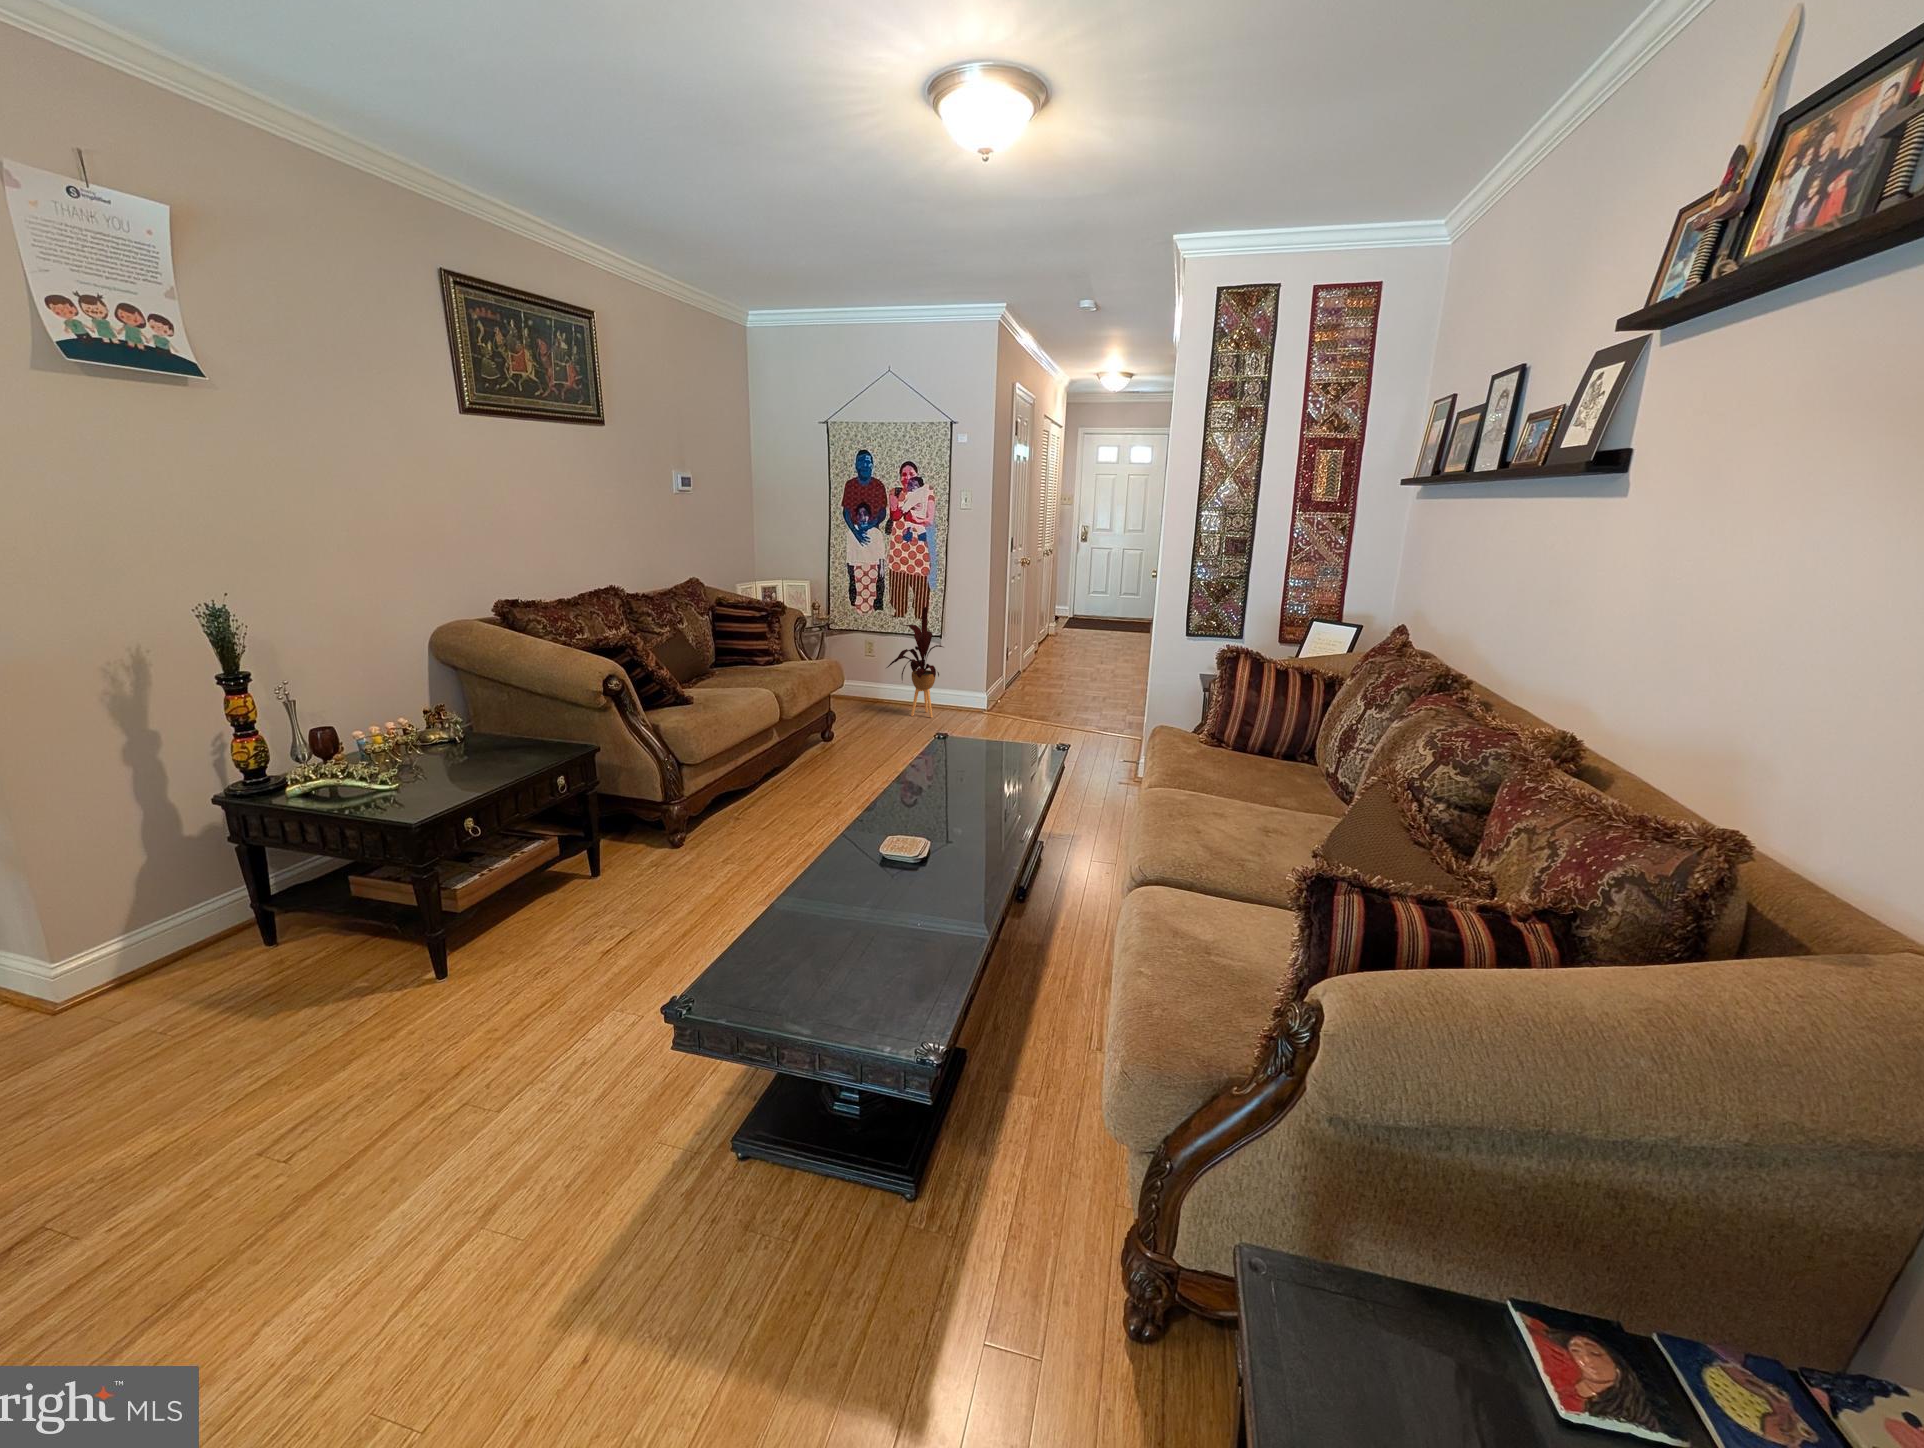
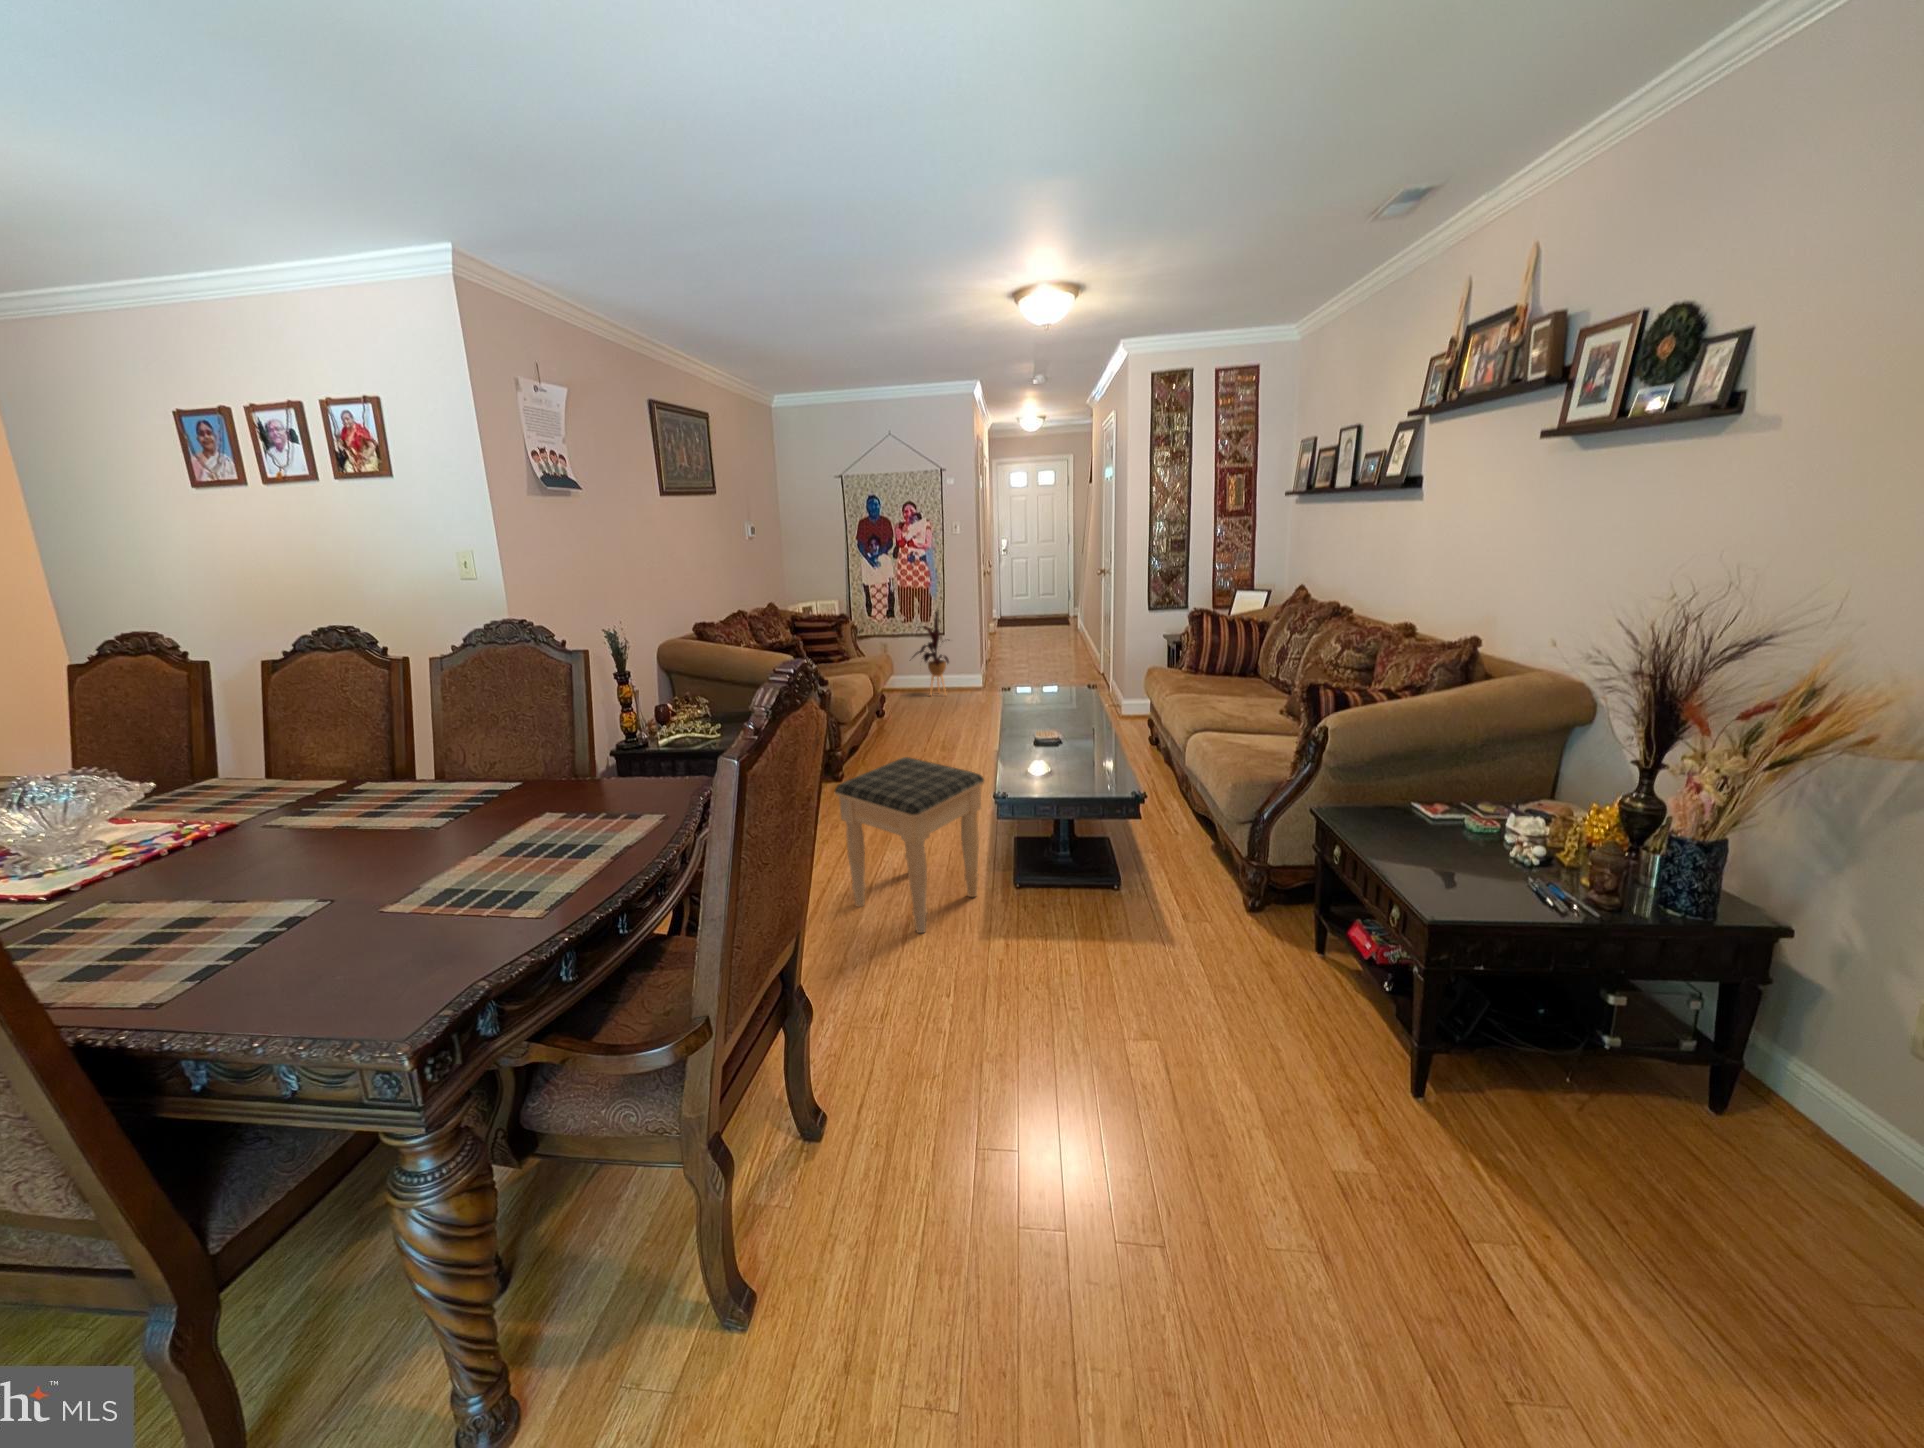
footstool: none [385,876,667,1259] -> present [835,757,984,933]

